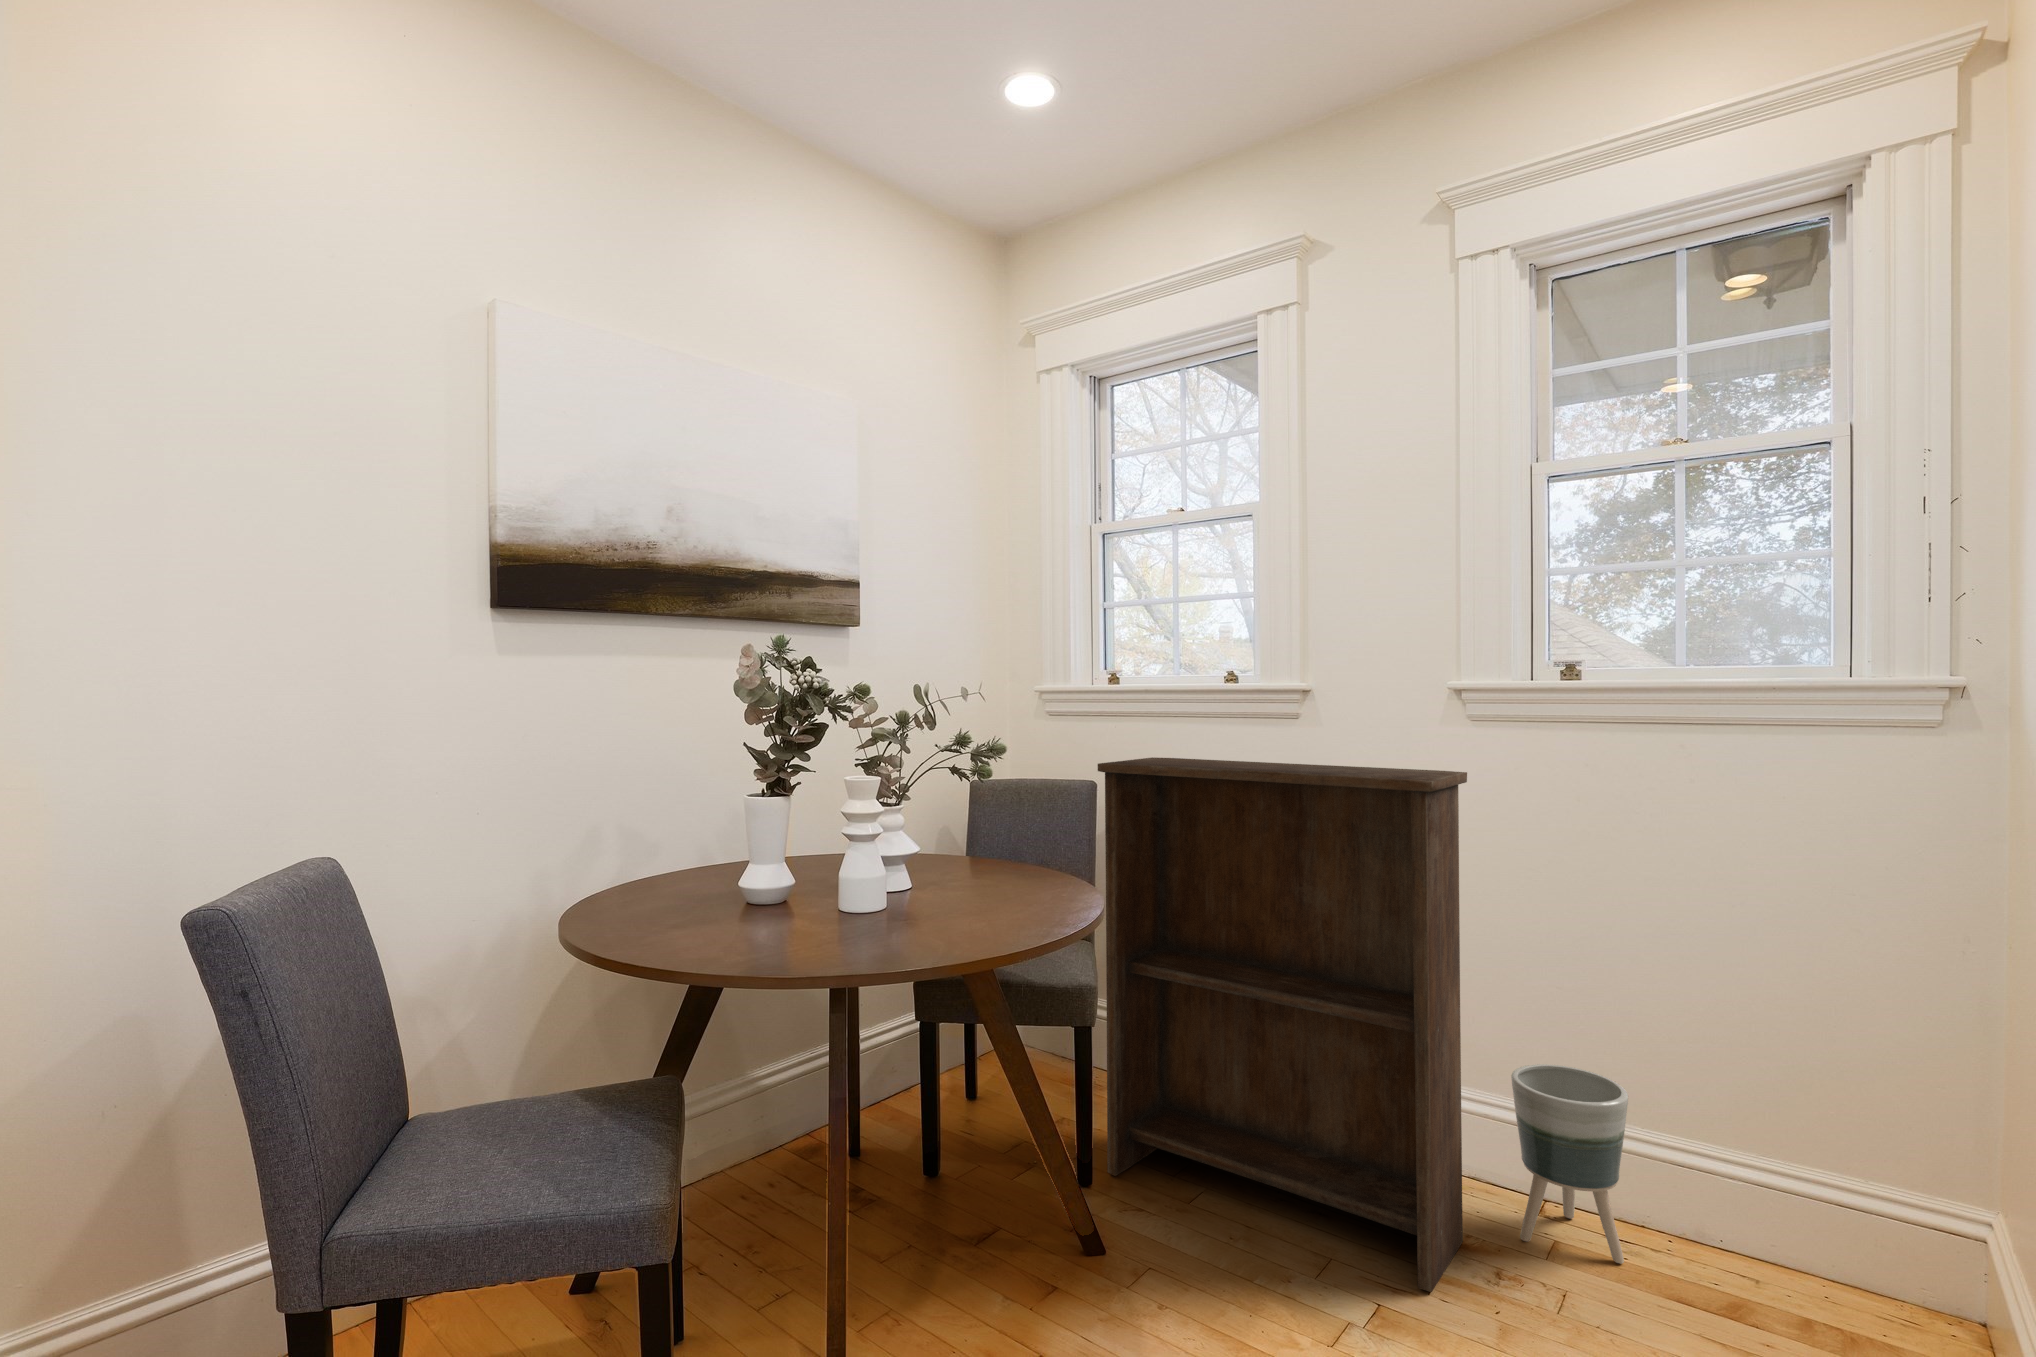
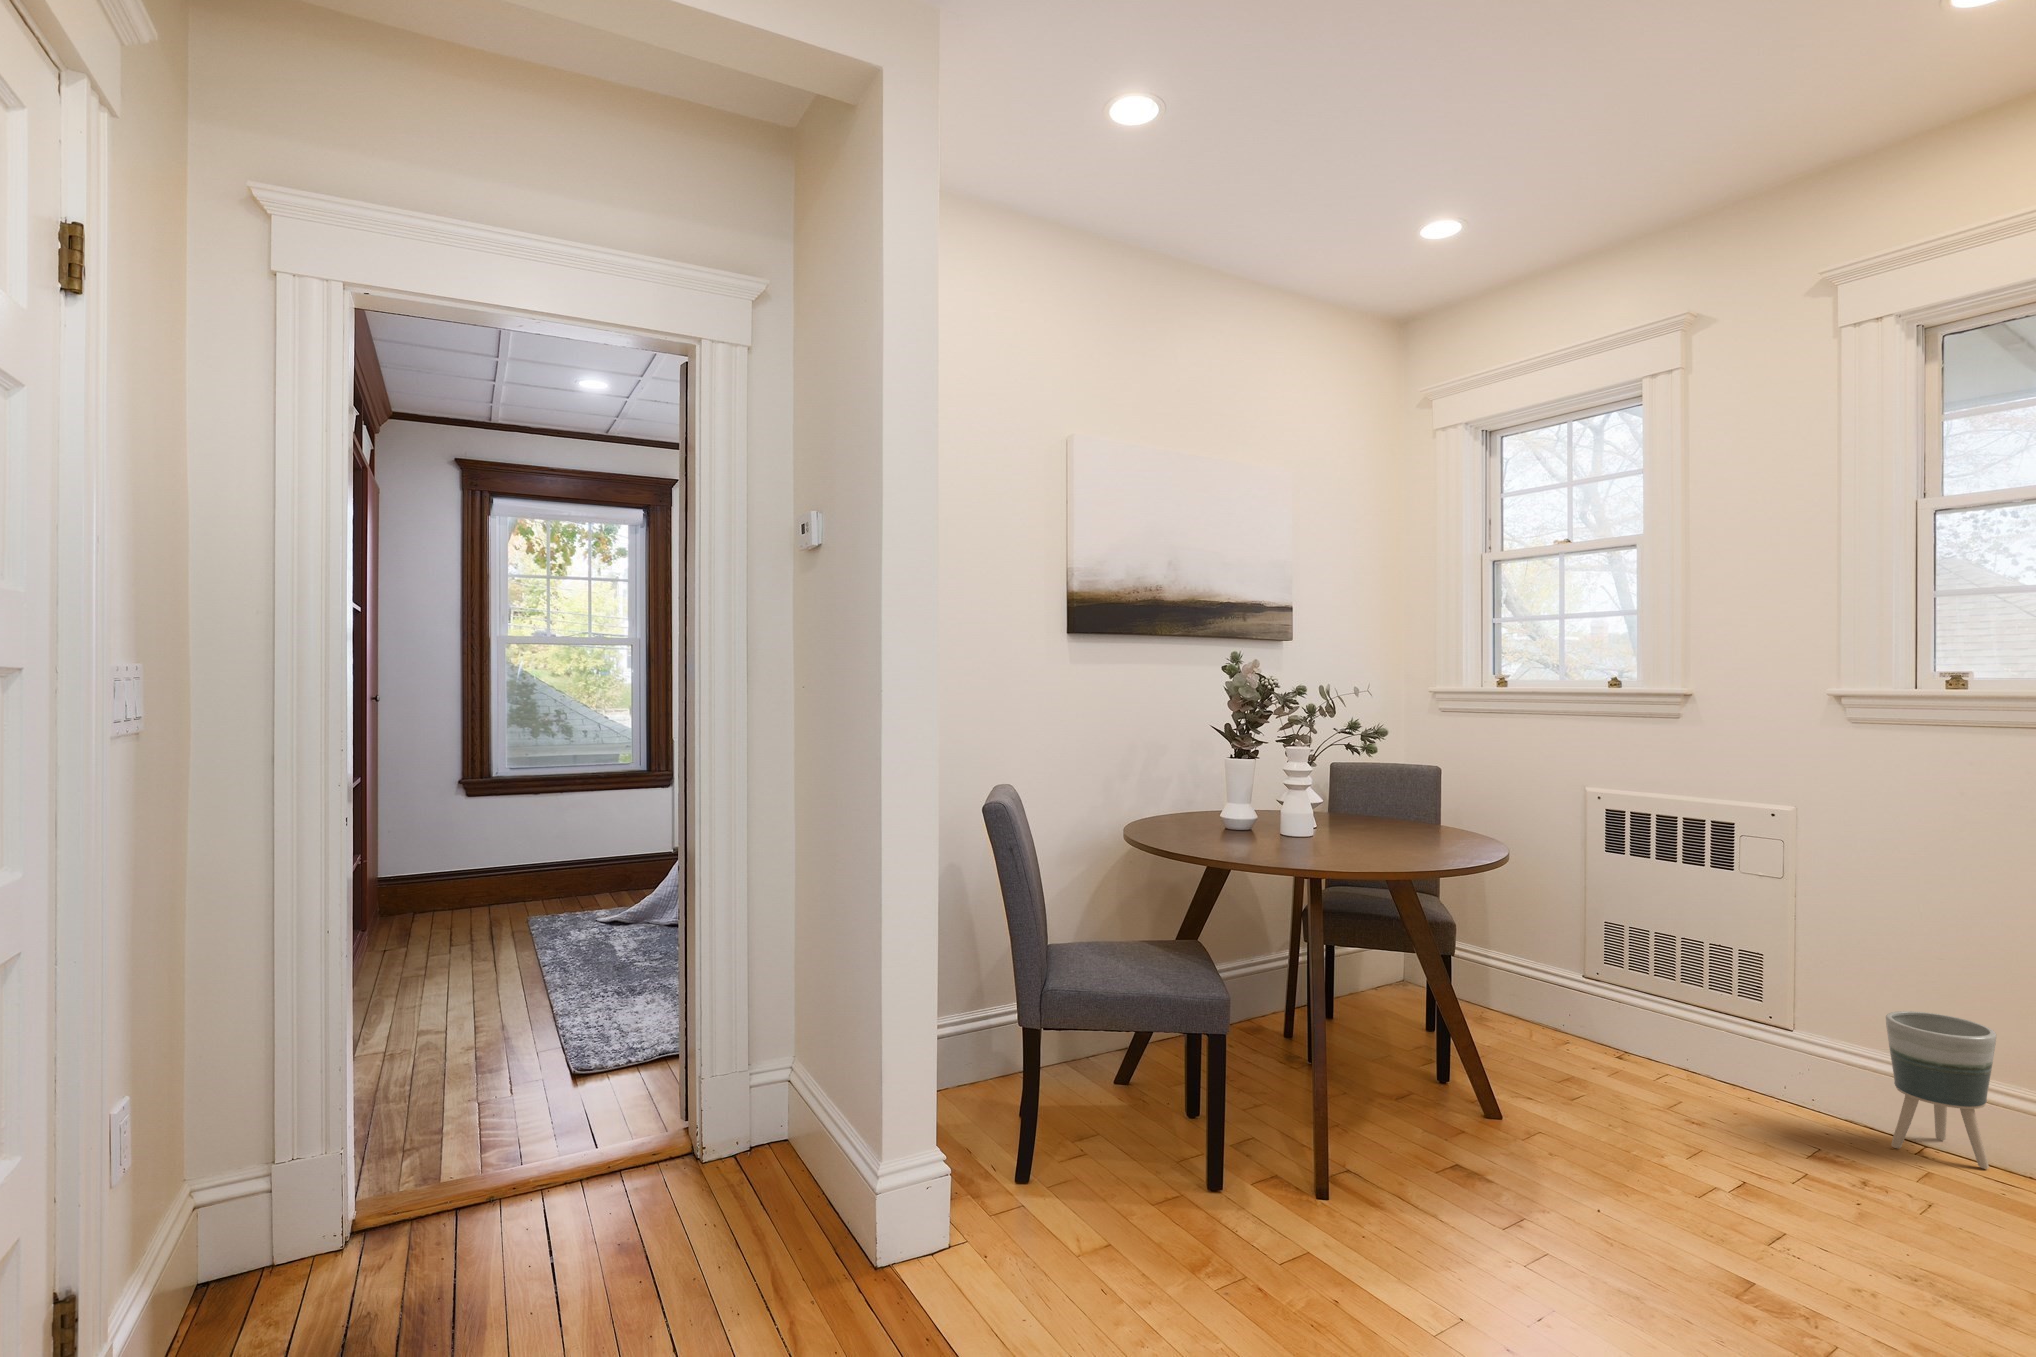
bookshelf: present [1098,757,1467,1292] -> none [1509,750,1846,1166]

